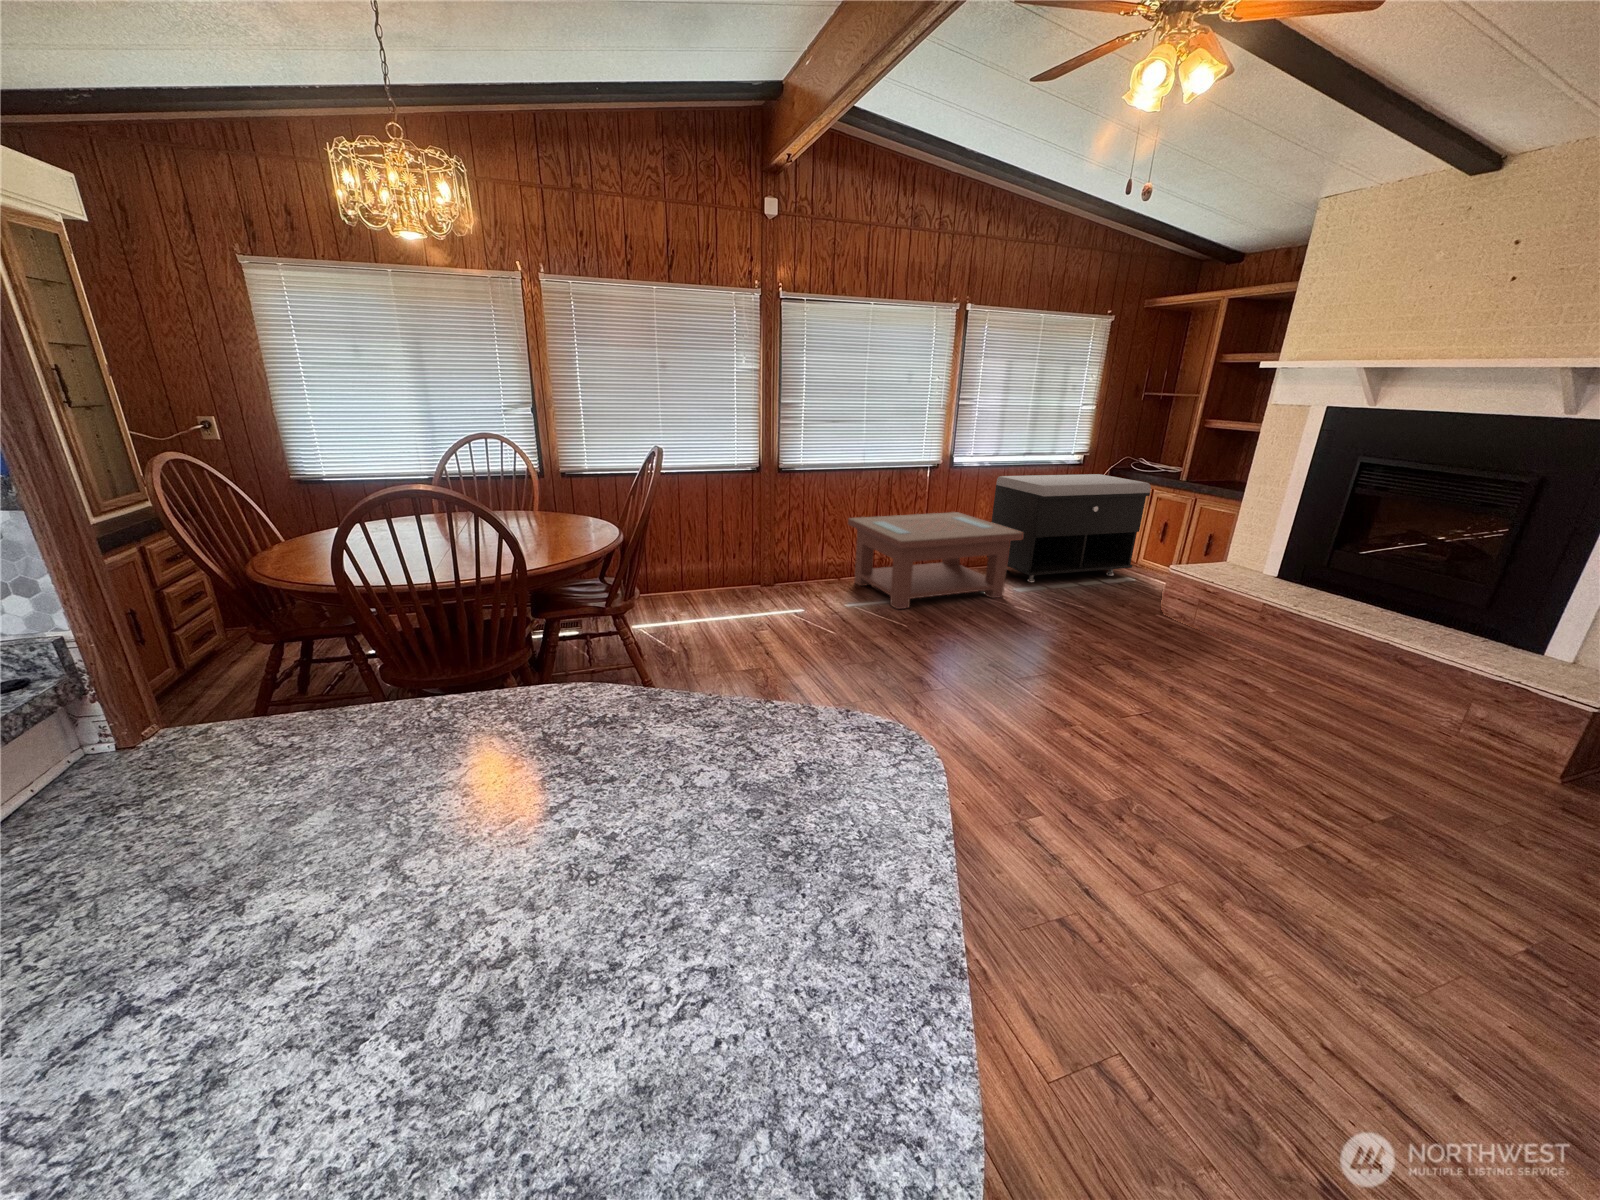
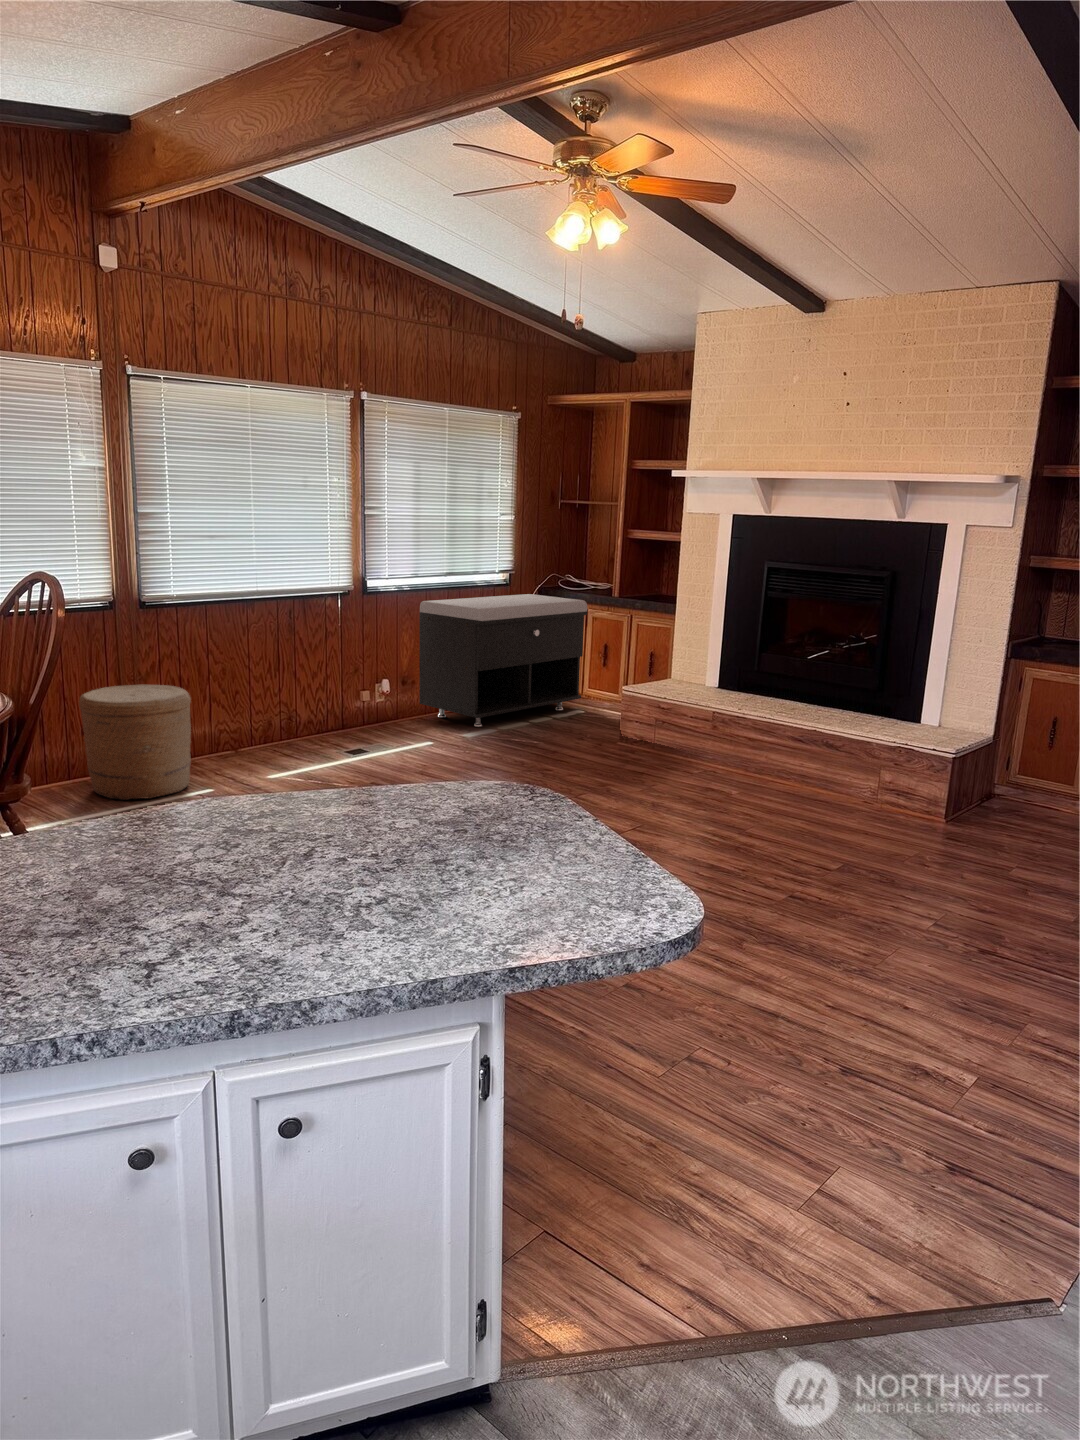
coffee table: present [848,512,1024,609] -> none [242,649,468,776]
woven basket: none [730,526,802,608] -> present [79,685,191,800]

